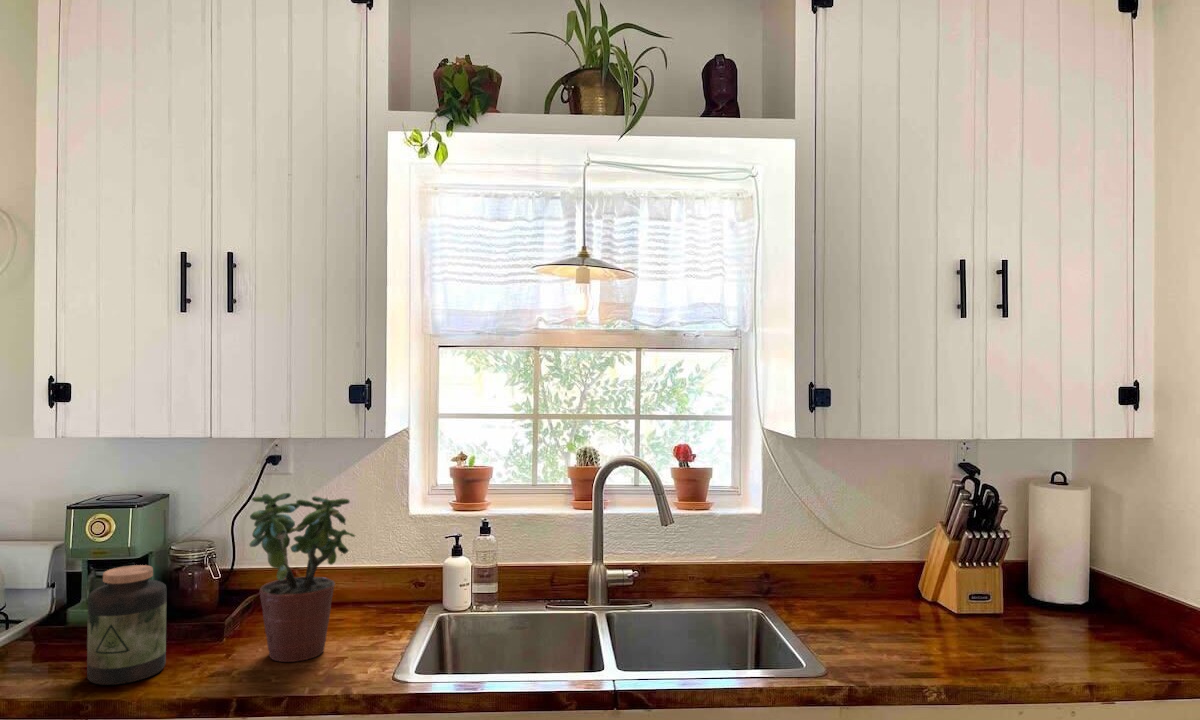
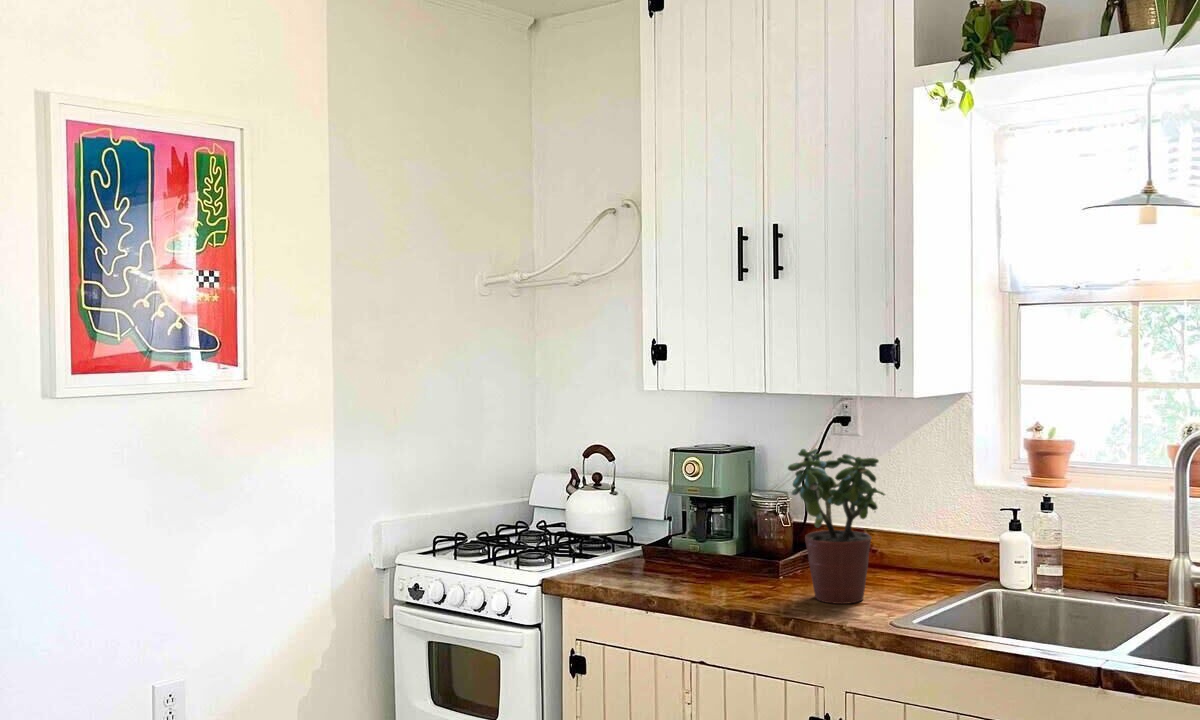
jar: present [87,565,167,685] -> none [678,503,735,596]

